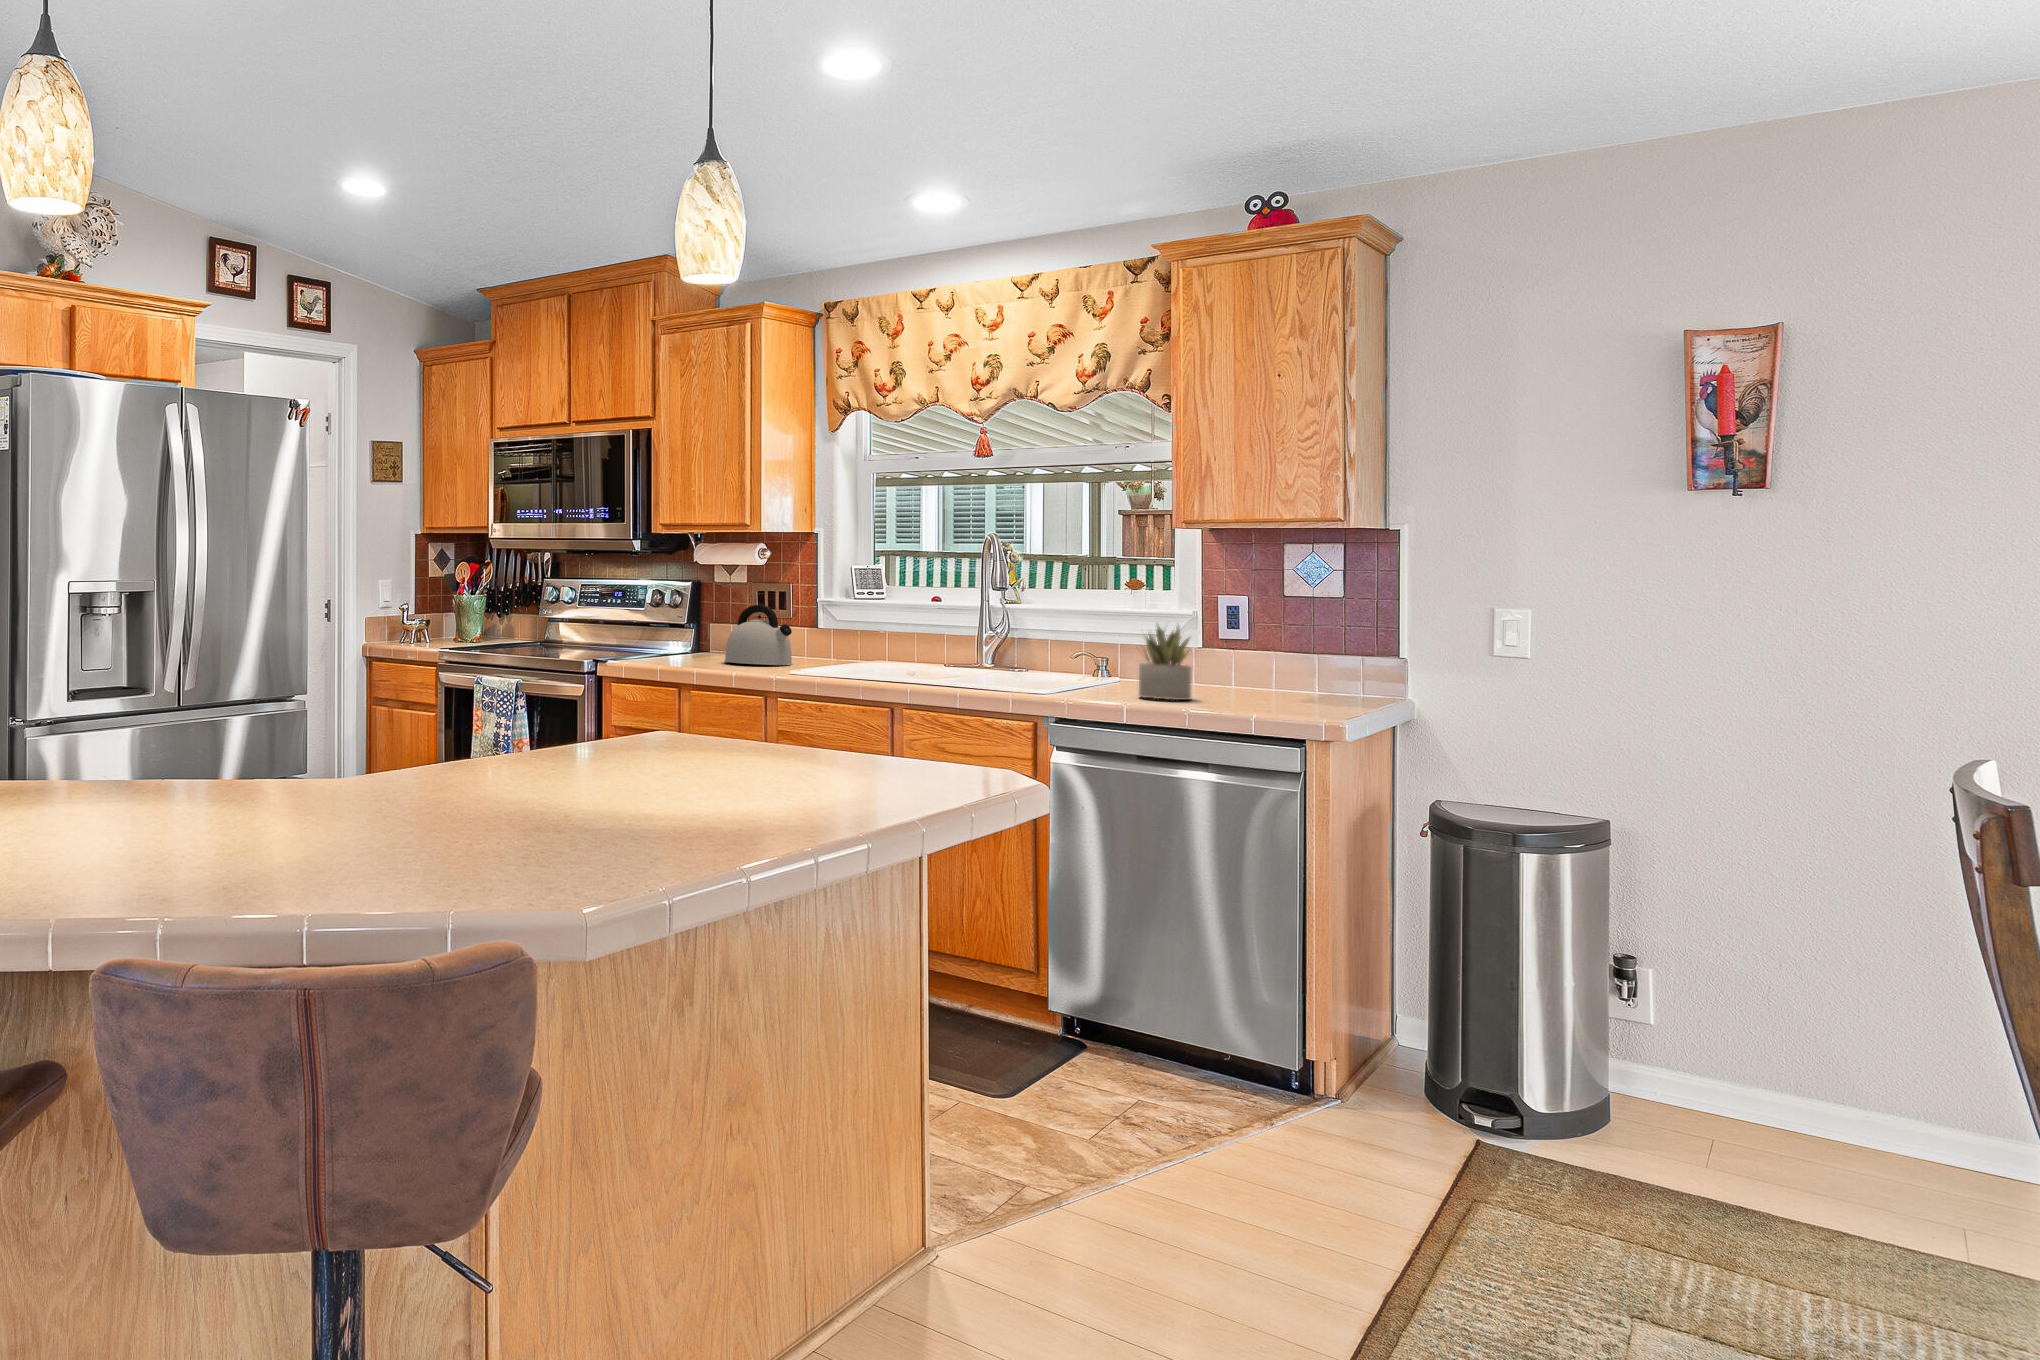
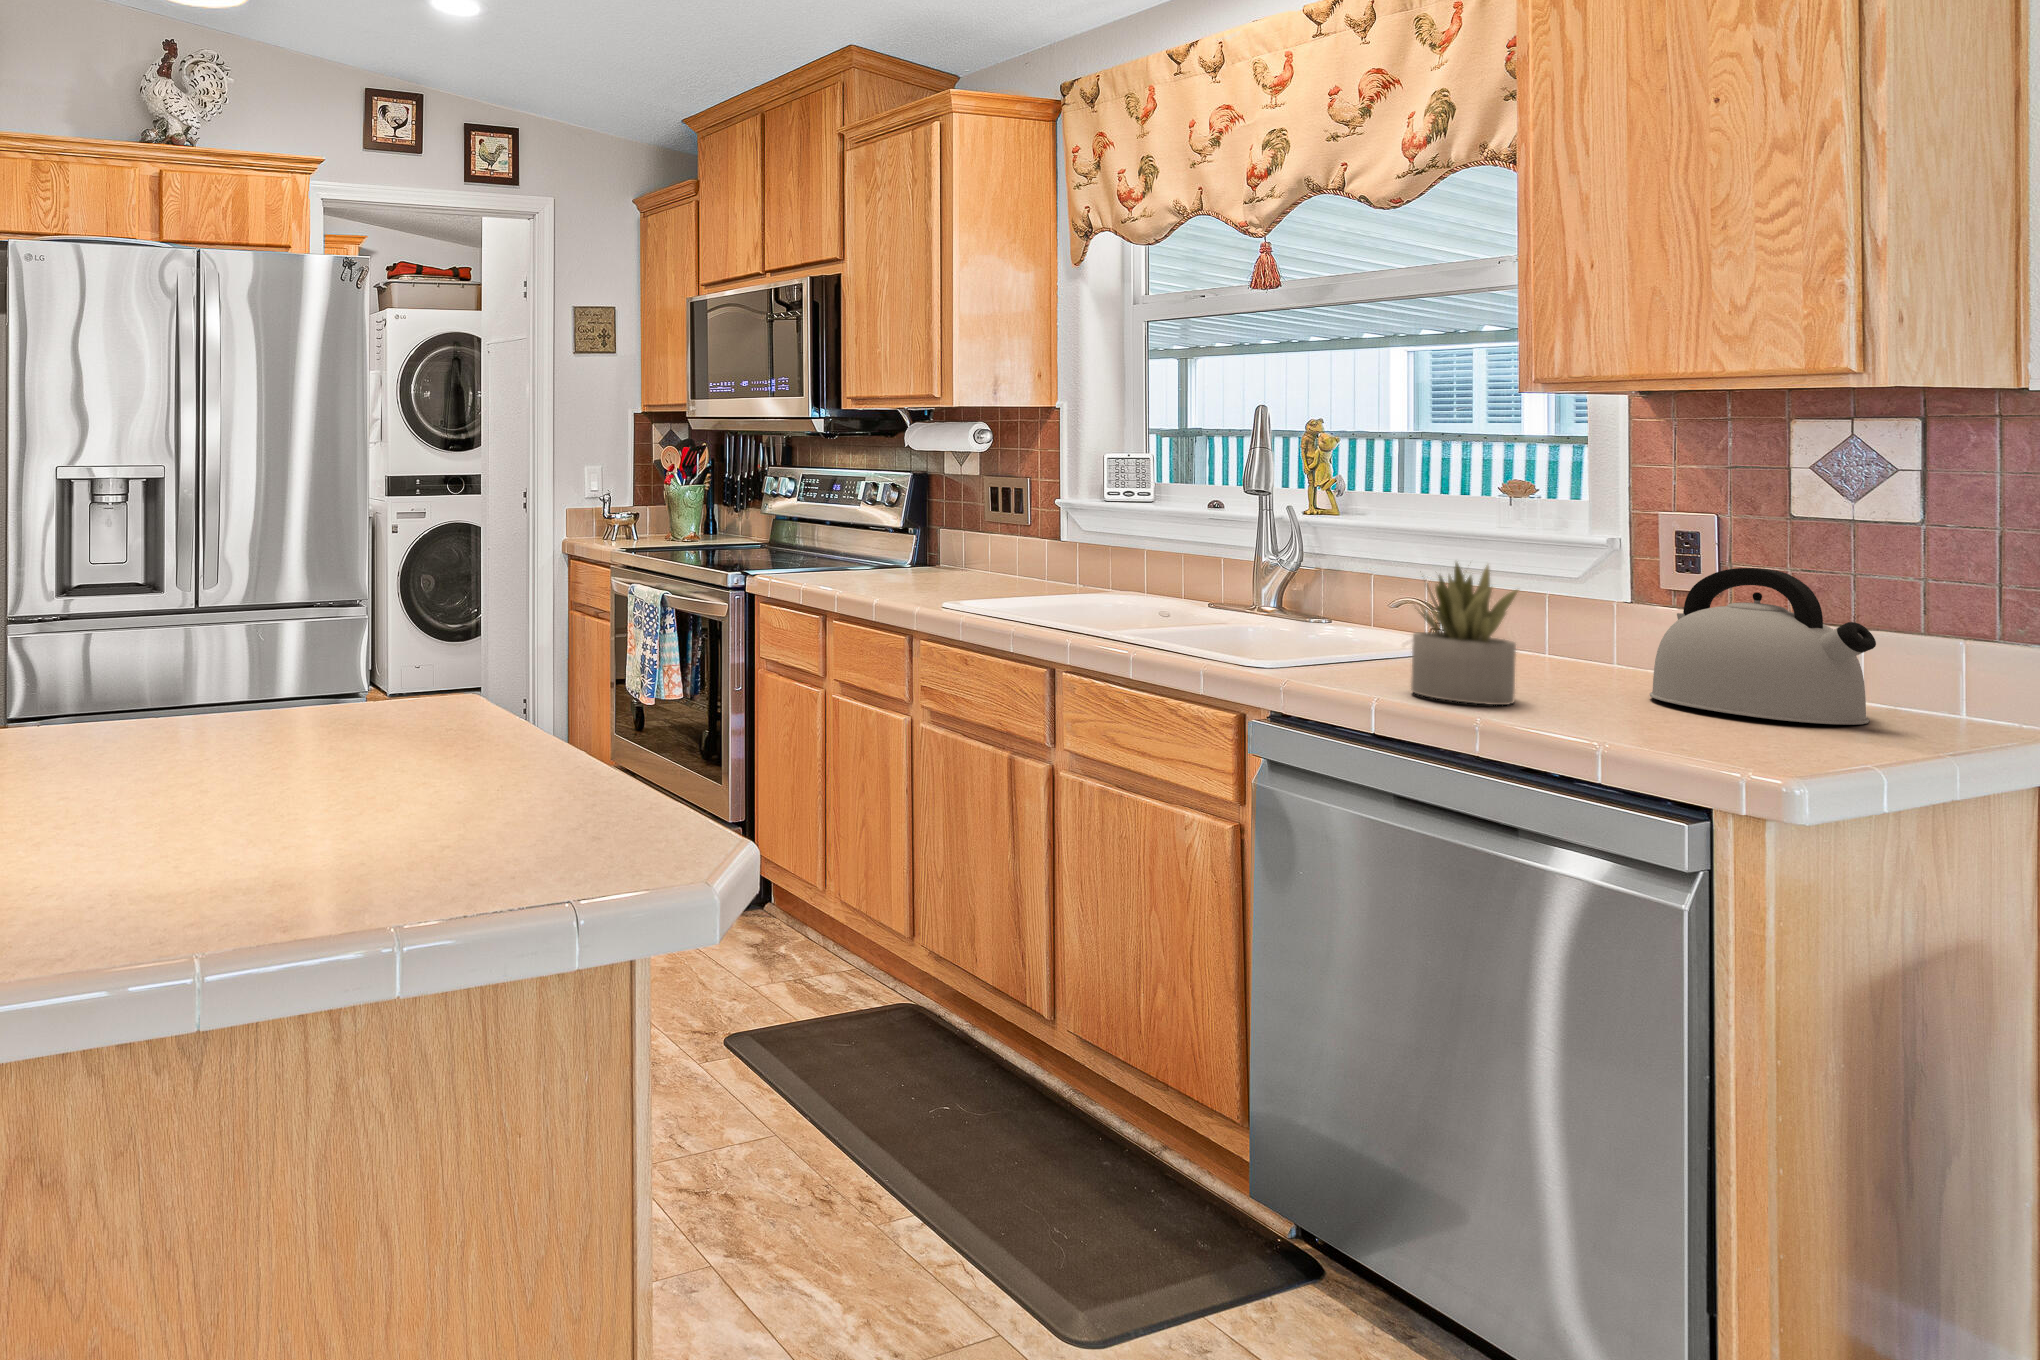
kettle: present [724,605,792,665] -> present [1649,568,1876,725]

